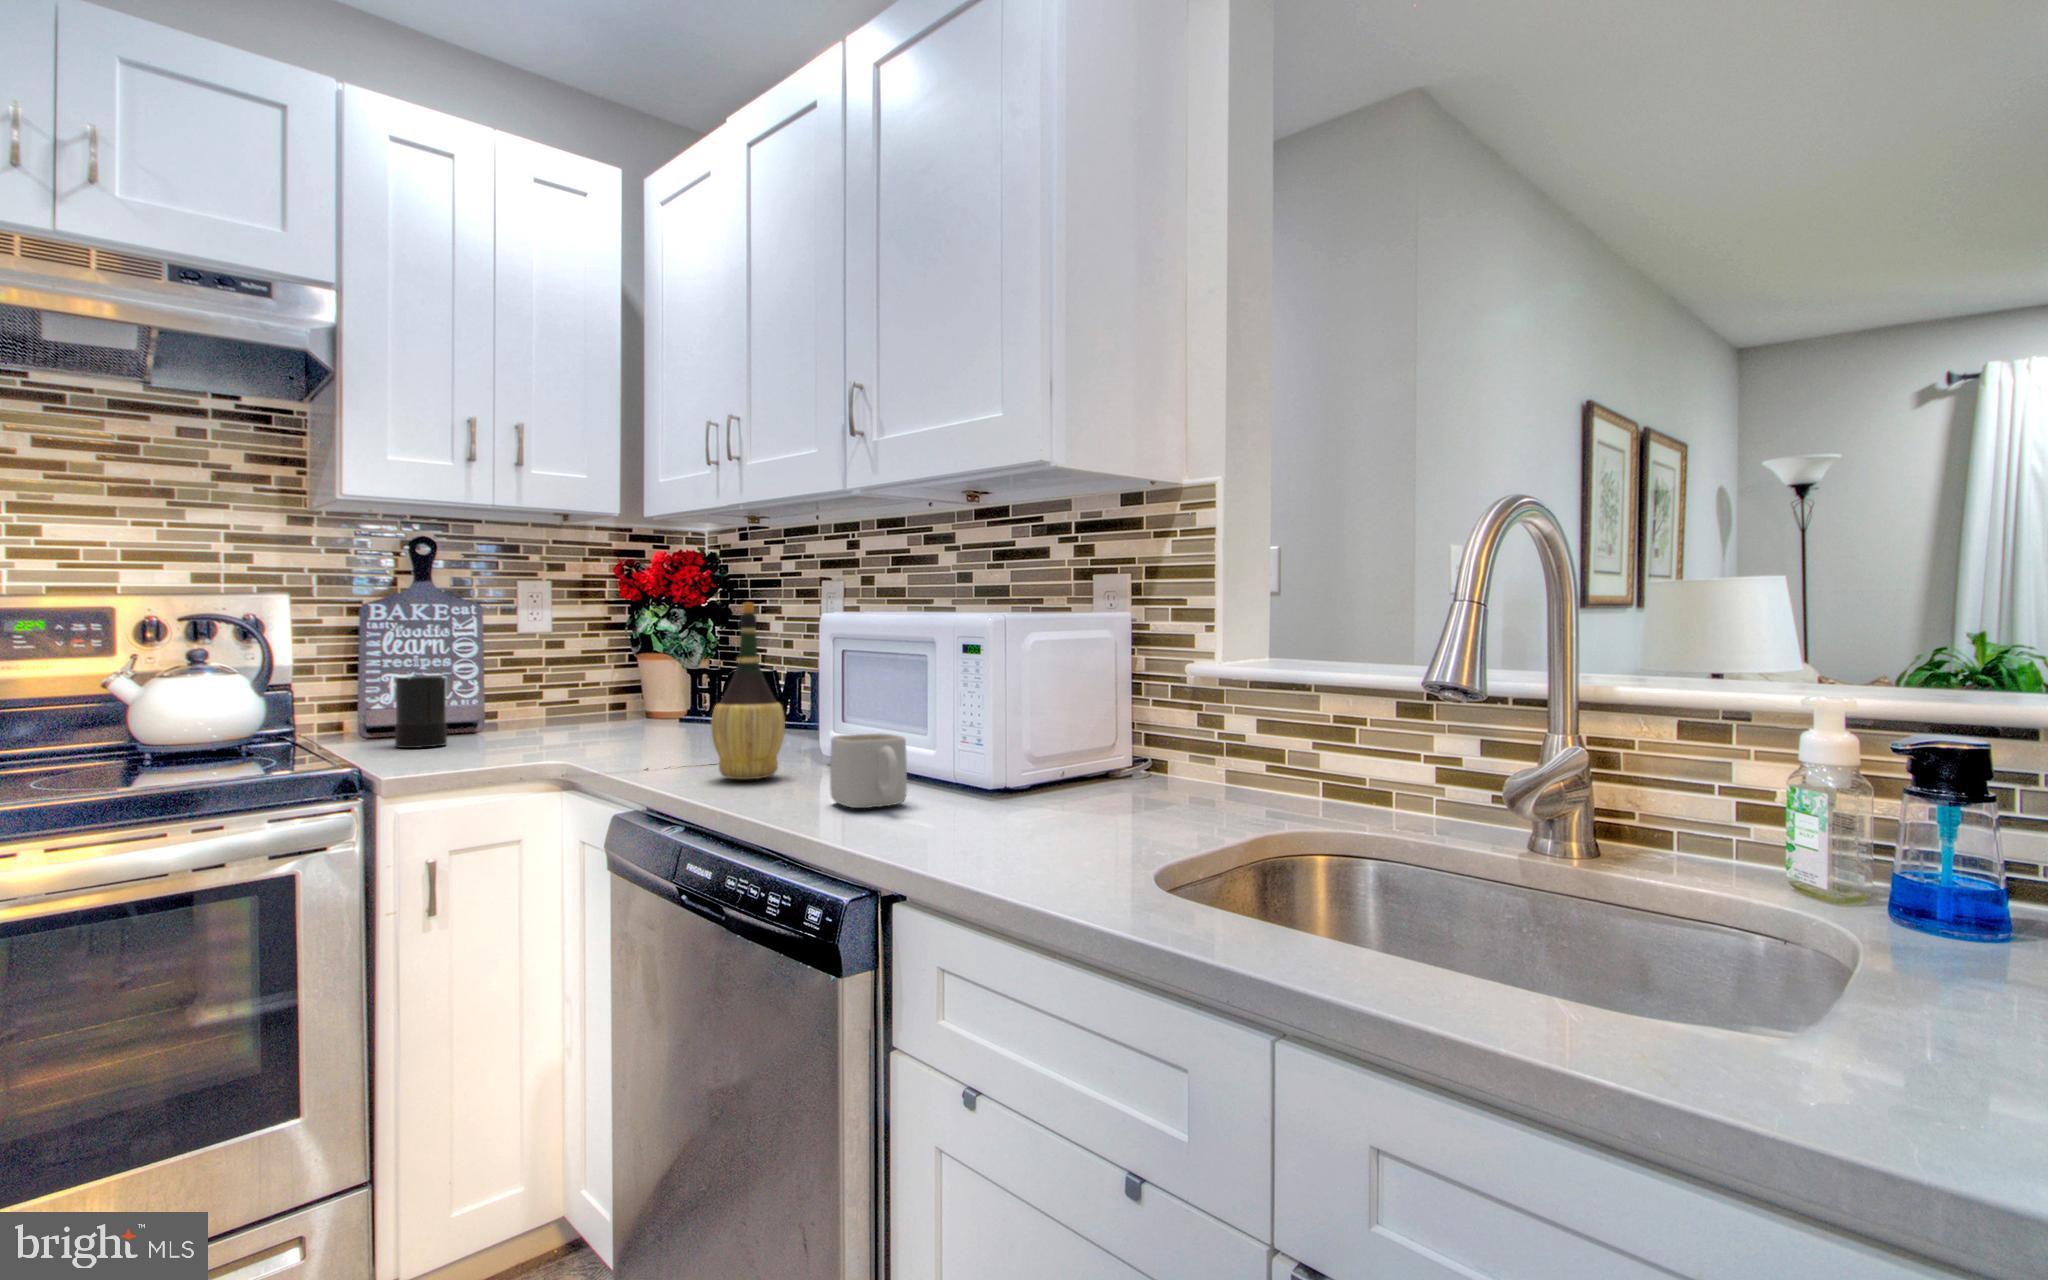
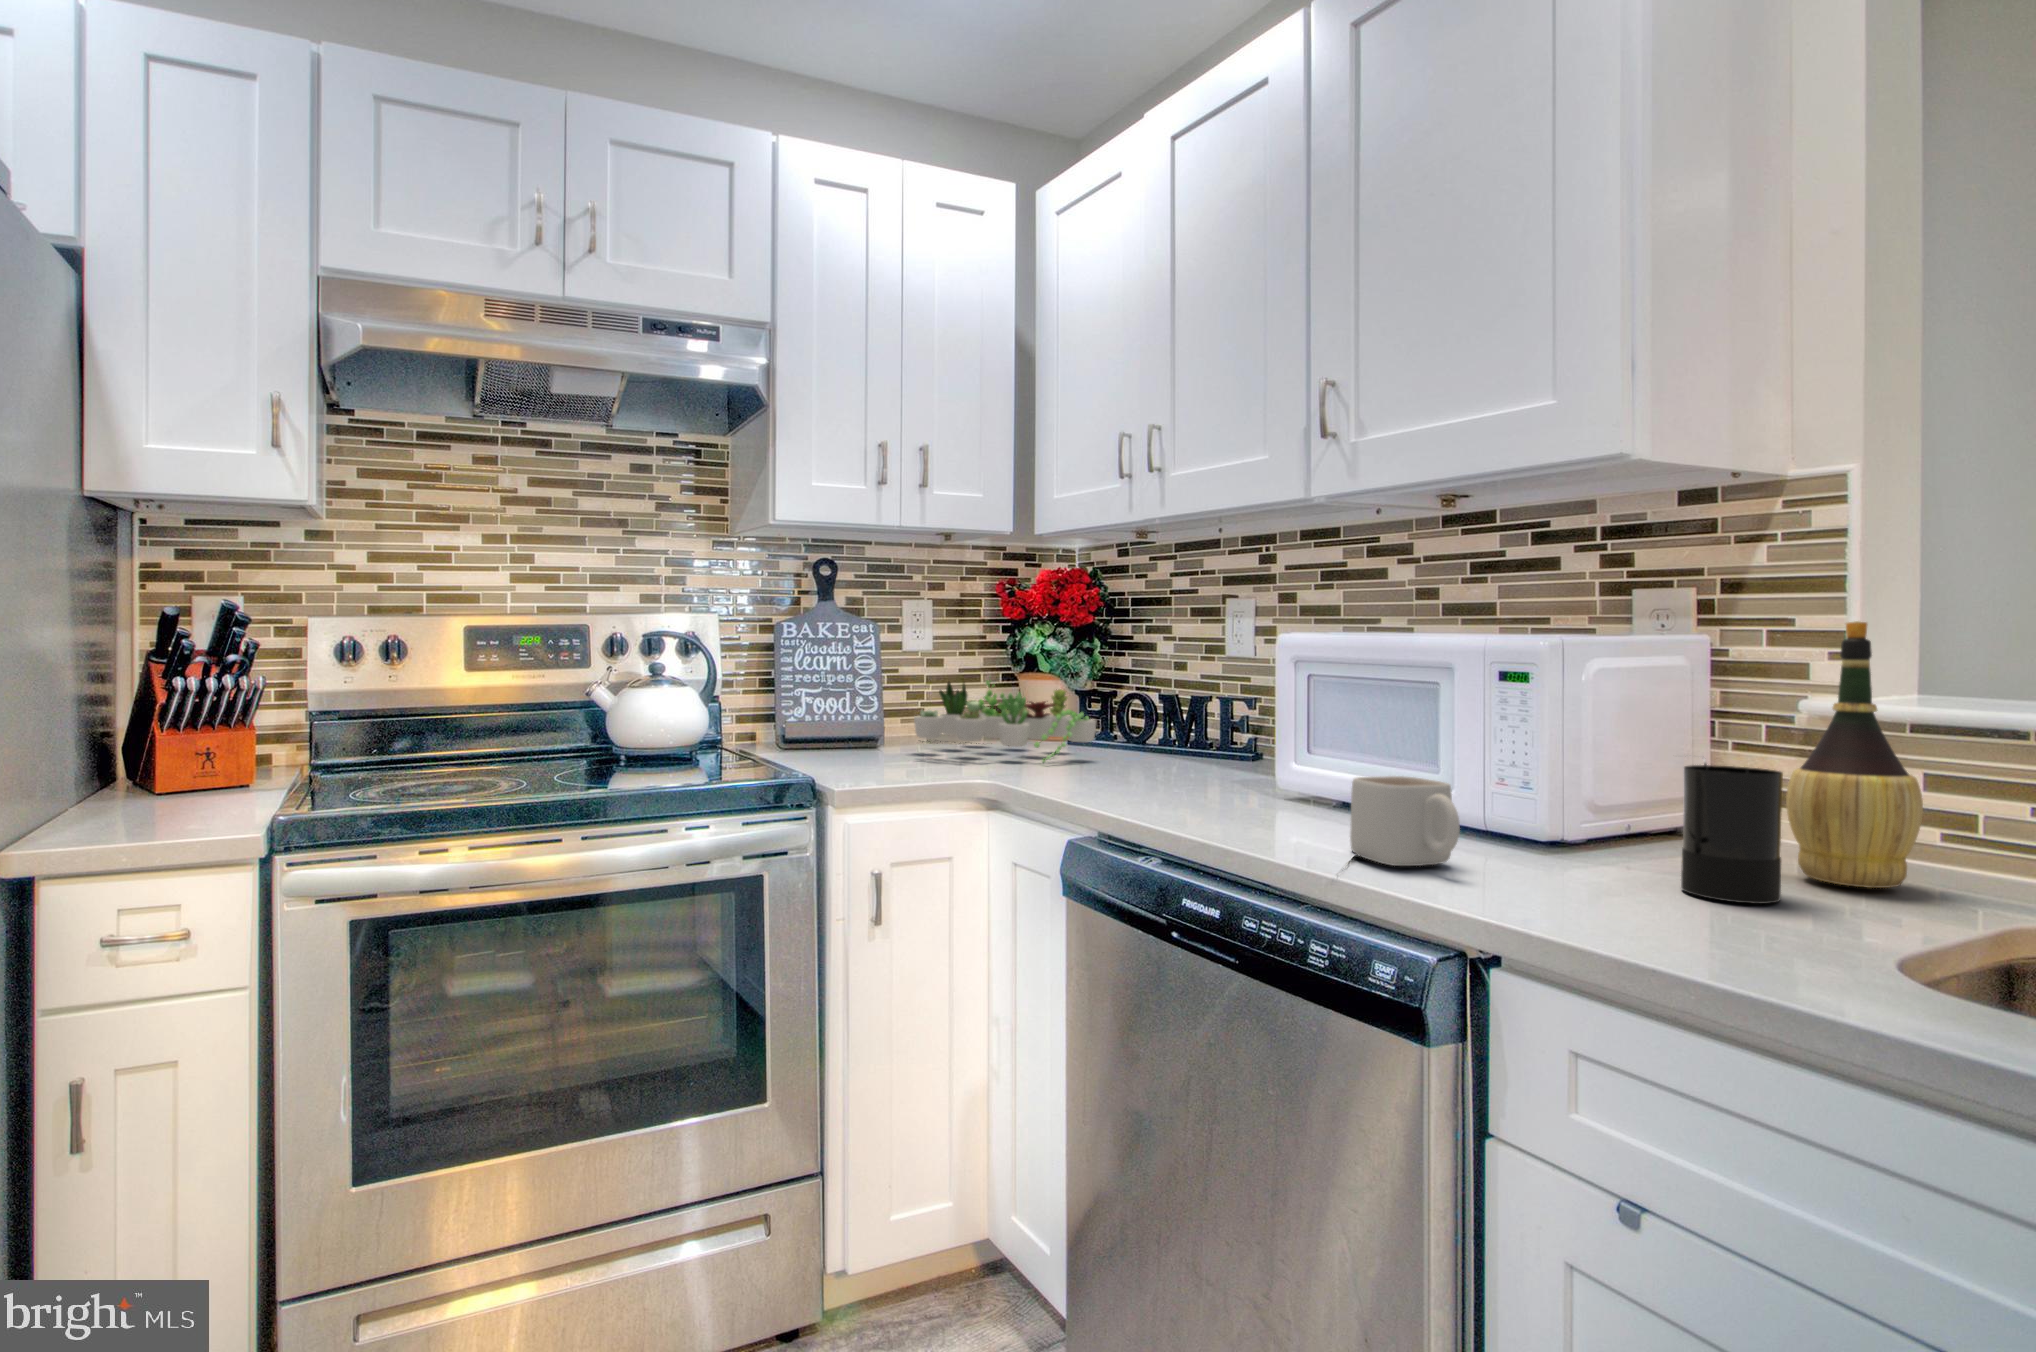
wine bottle: present [711,602,785,779] -> present [1786,621,1923,888]
succulent plant: none [491,653,698,737] -> present [914,681,1096,763]
candle: present [395,673,447,748] -> present [1681,756,1783,904]

